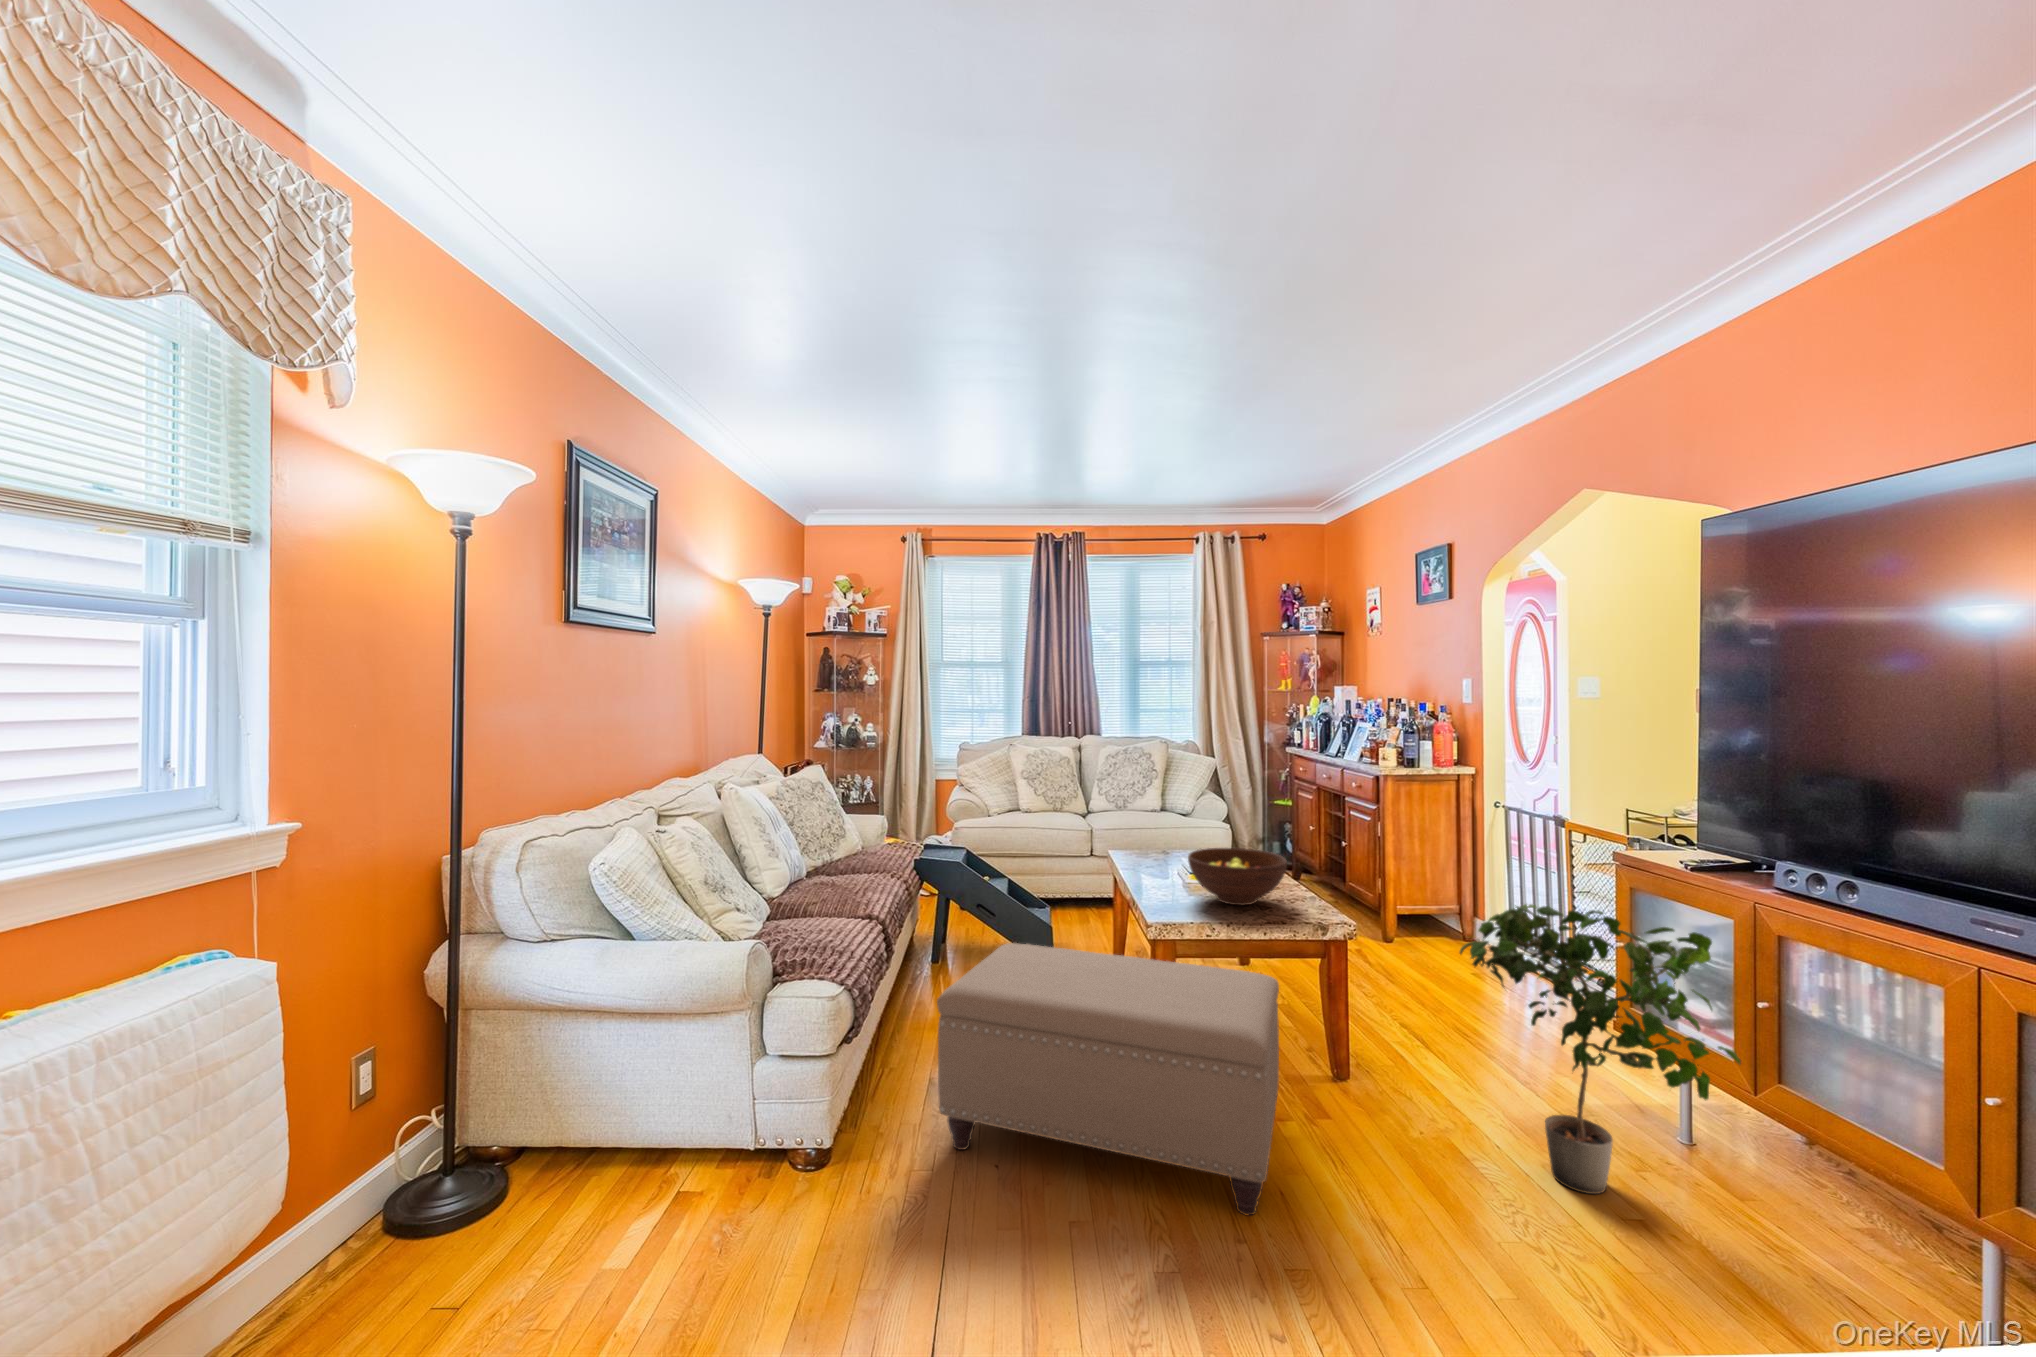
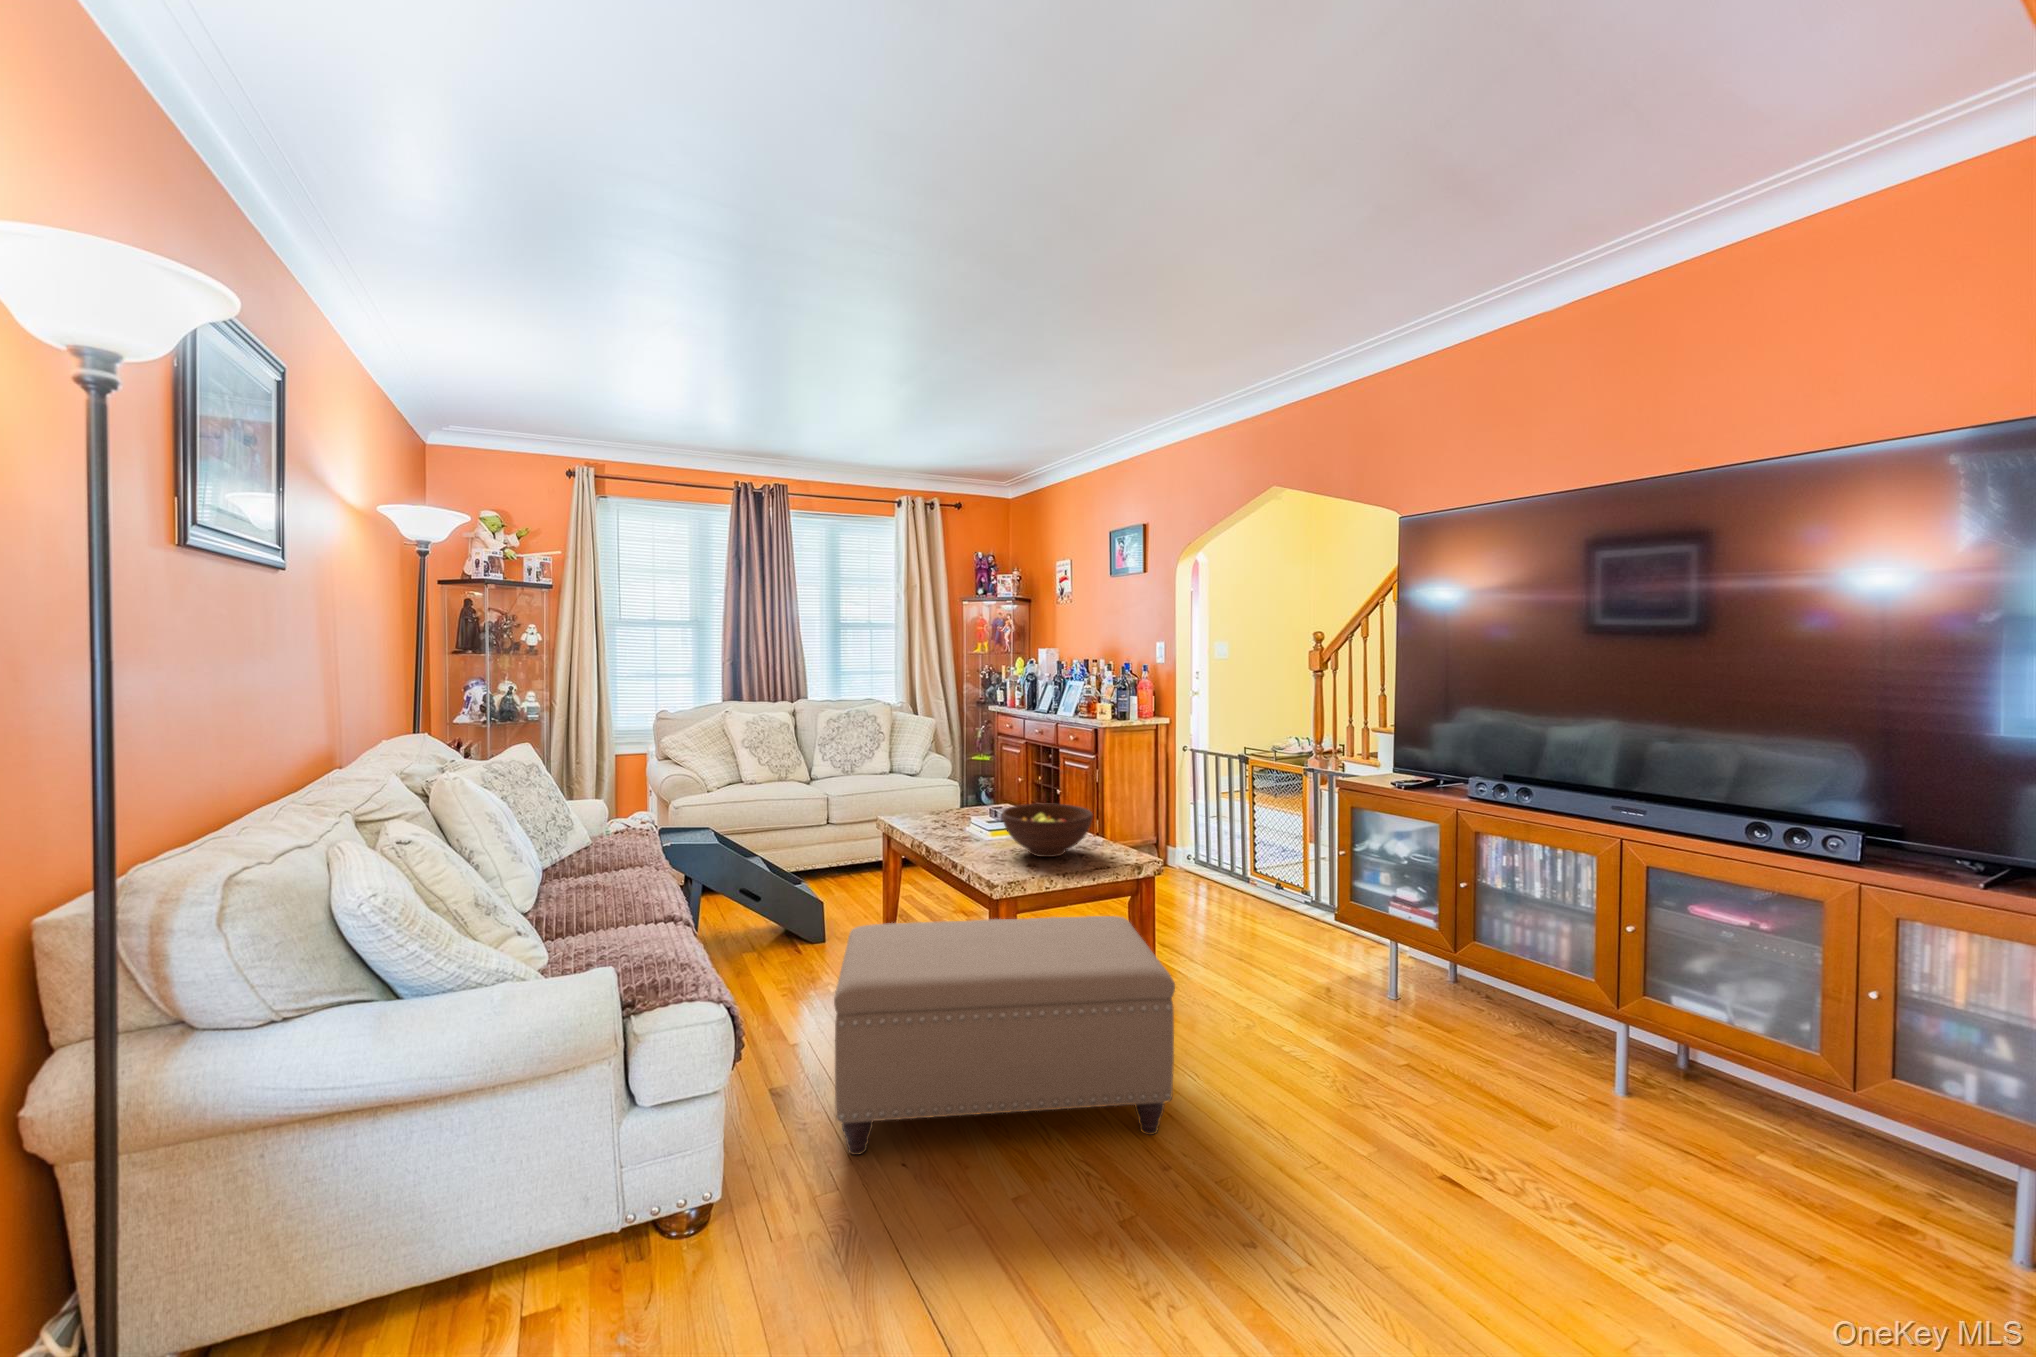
potted plant: present [1460,904,1741,1194] -> none [1260,827,1450,1045]

